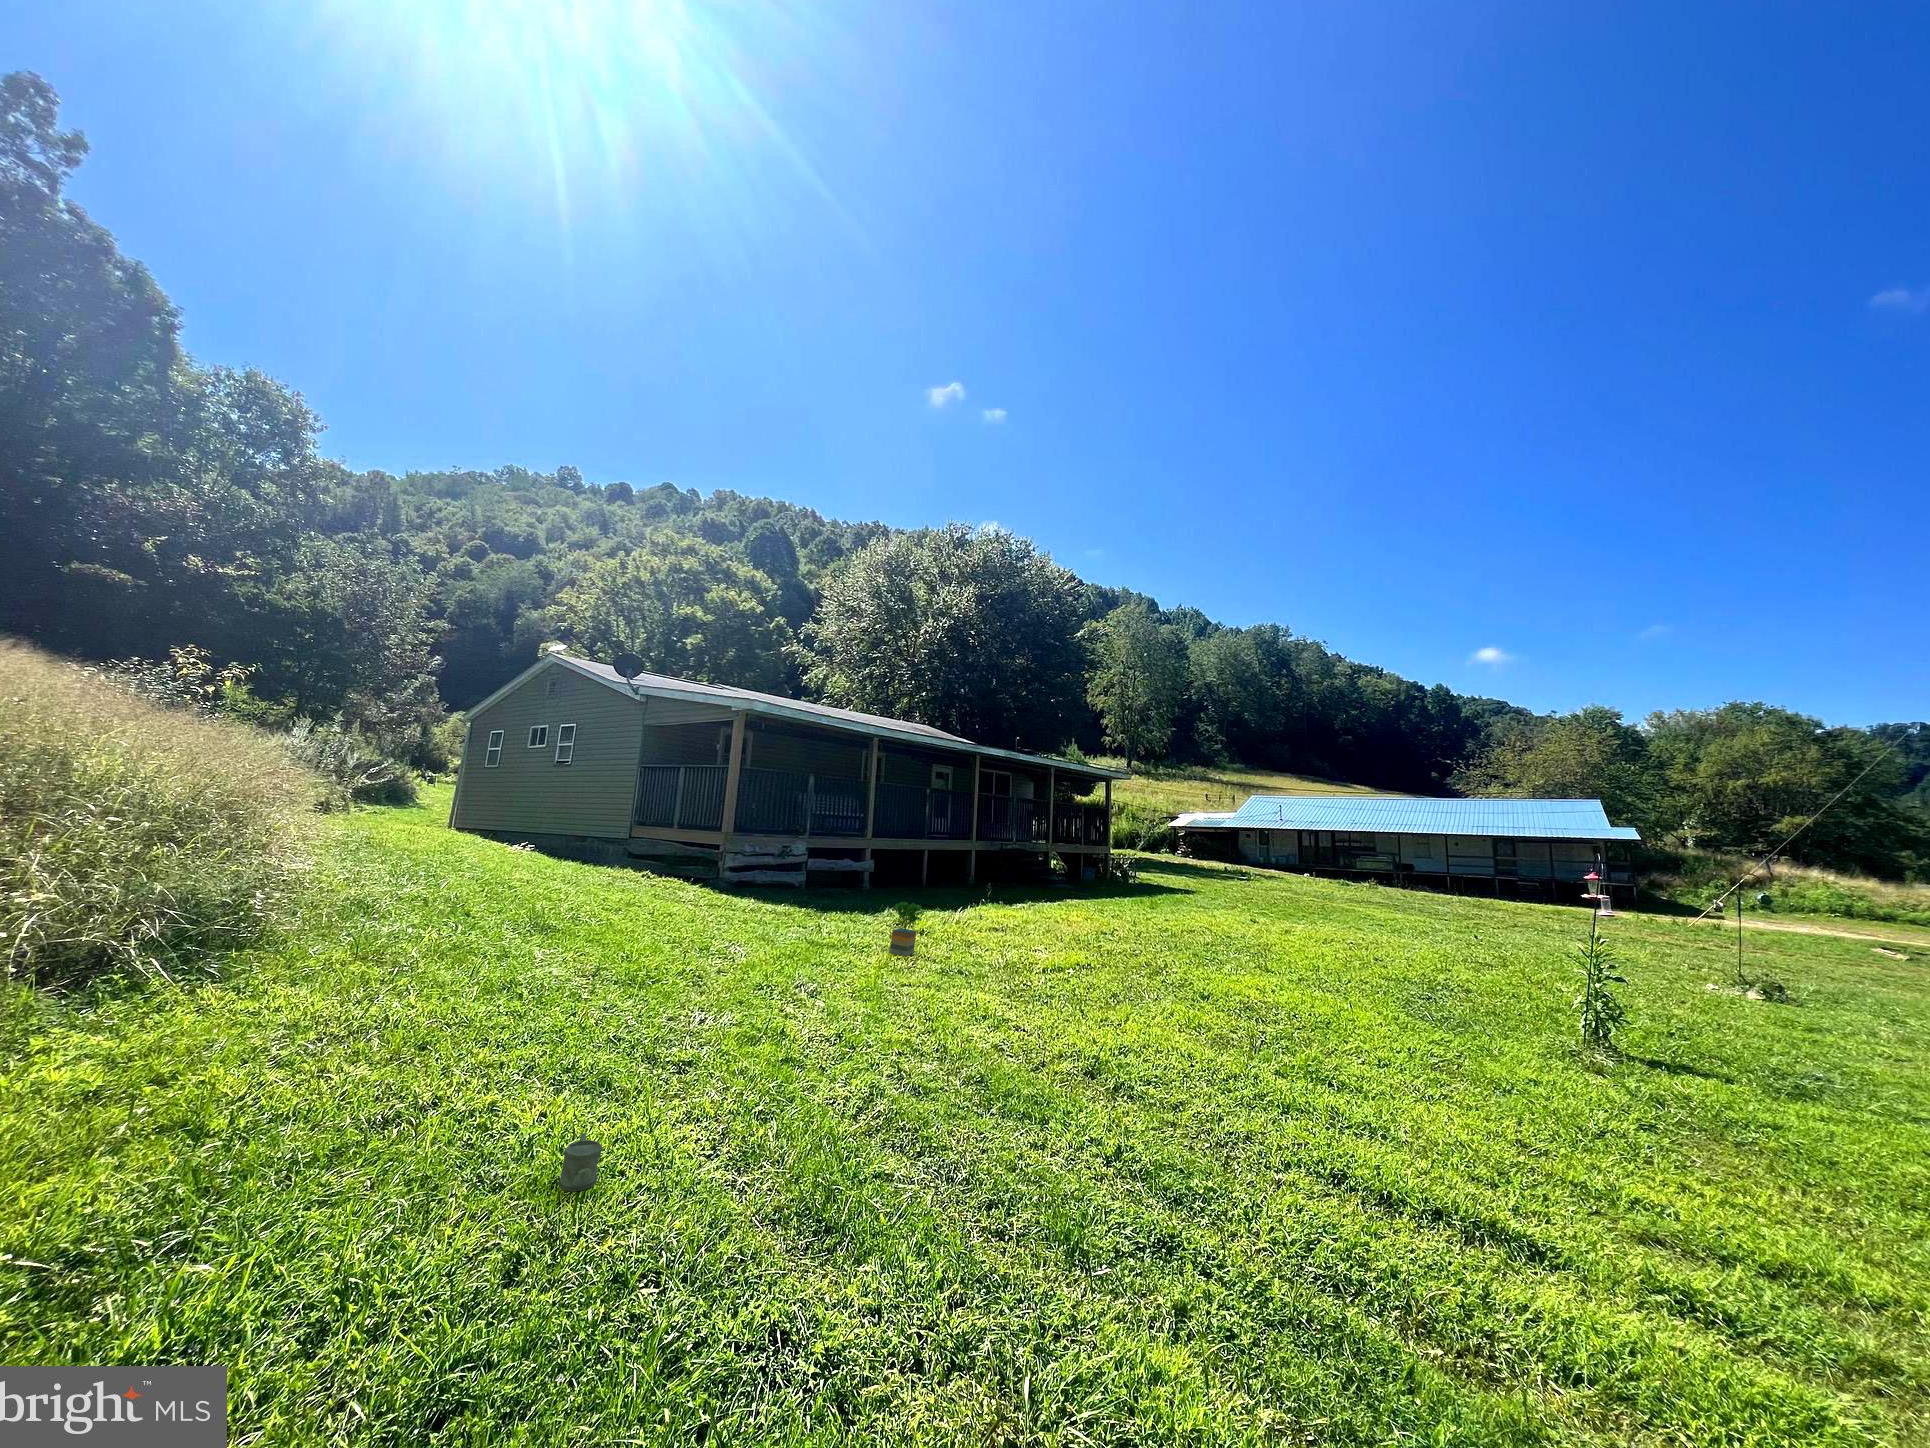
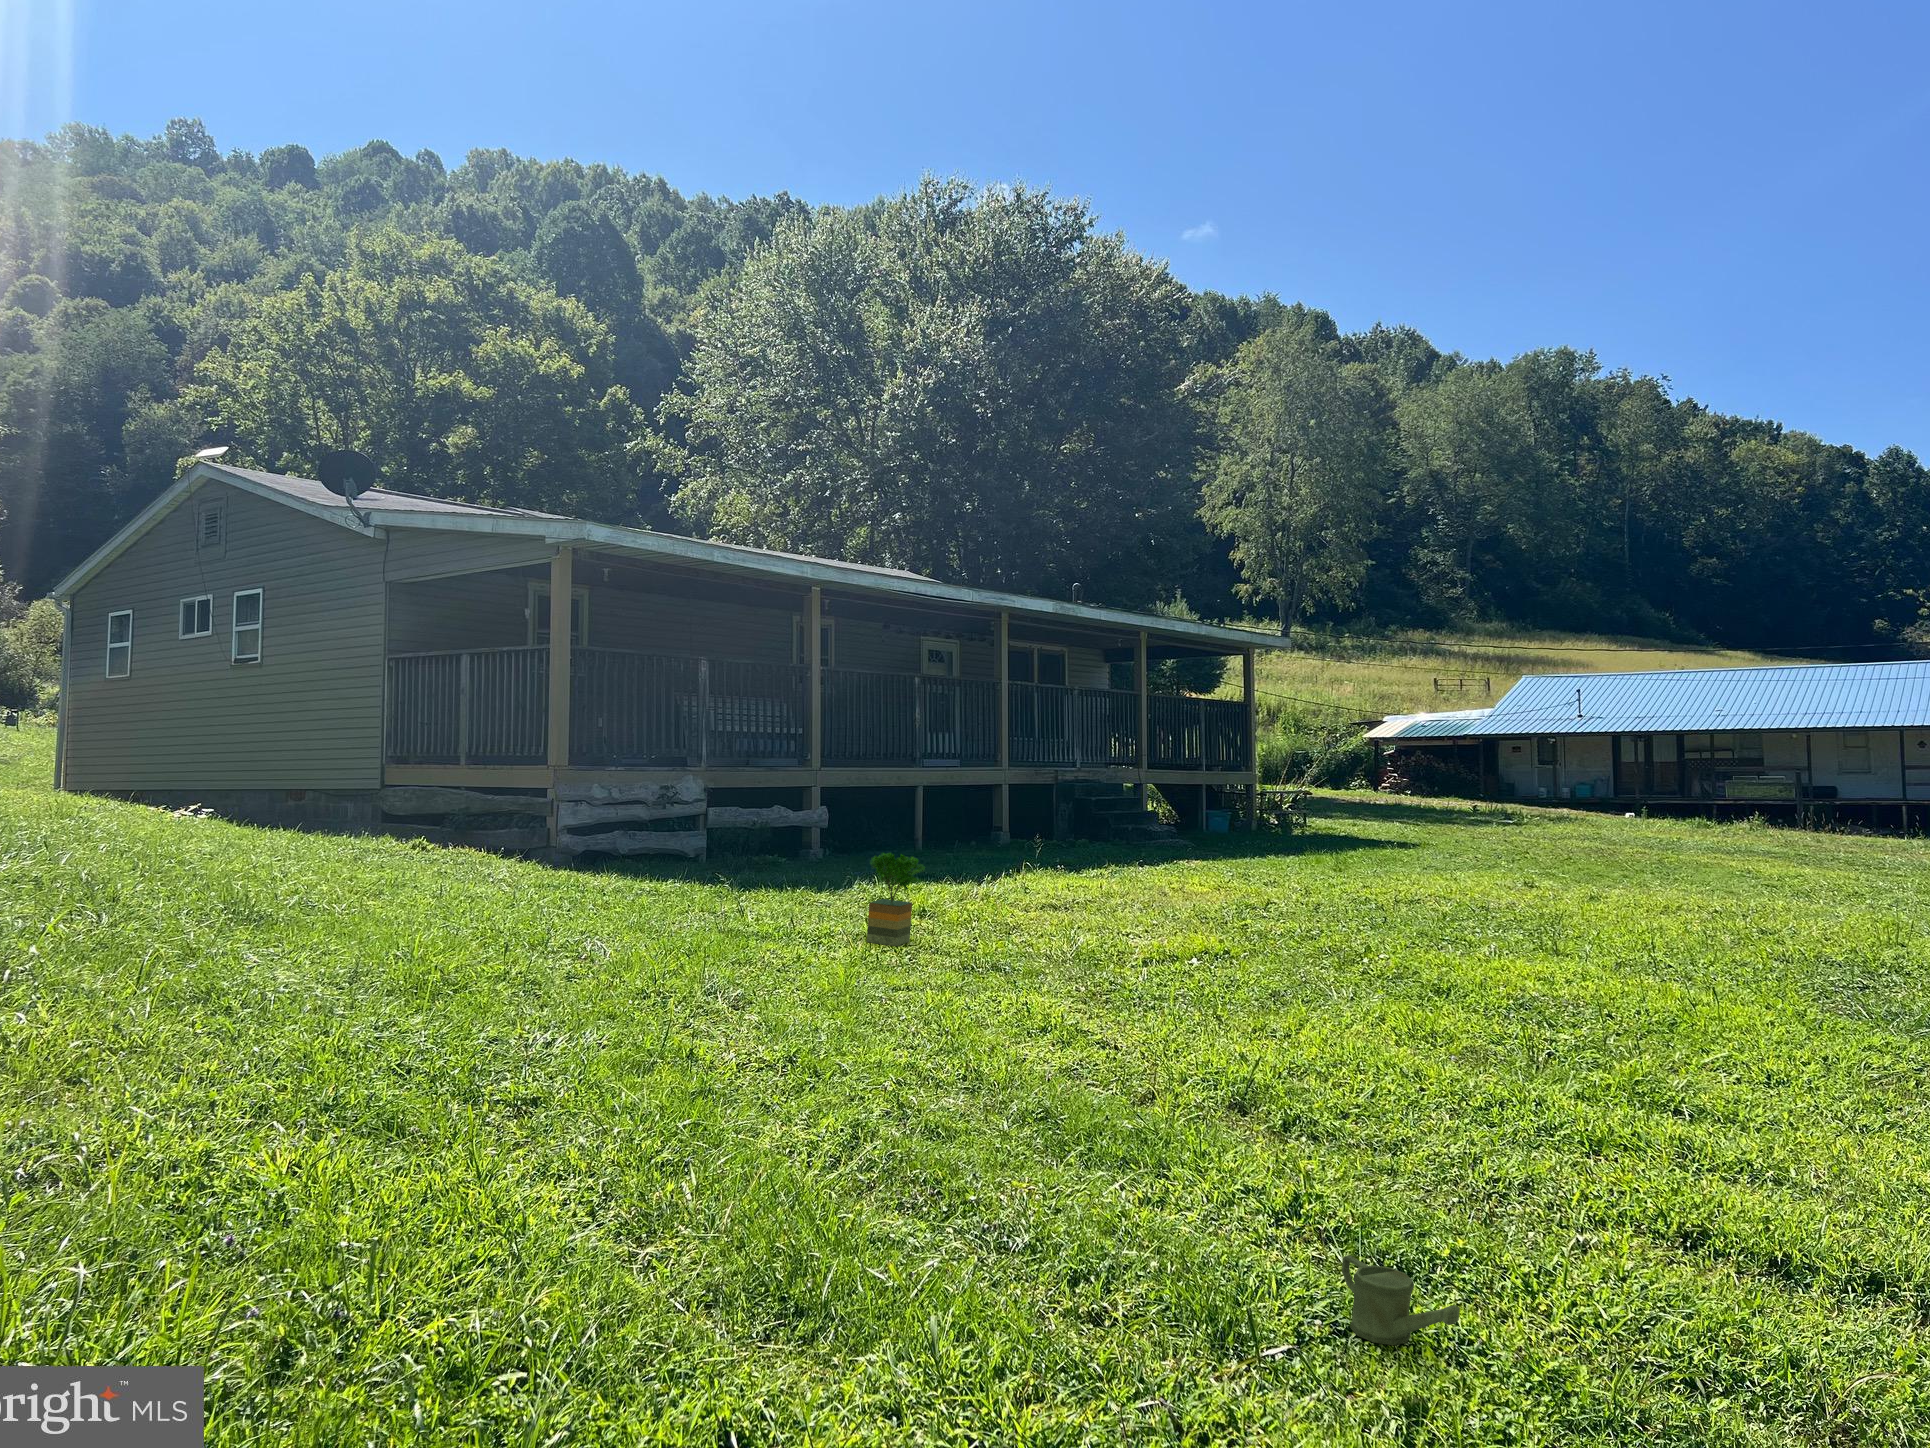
watering can: present [558,1133,603,1192] -> present [1342,1255,1460,1345]

